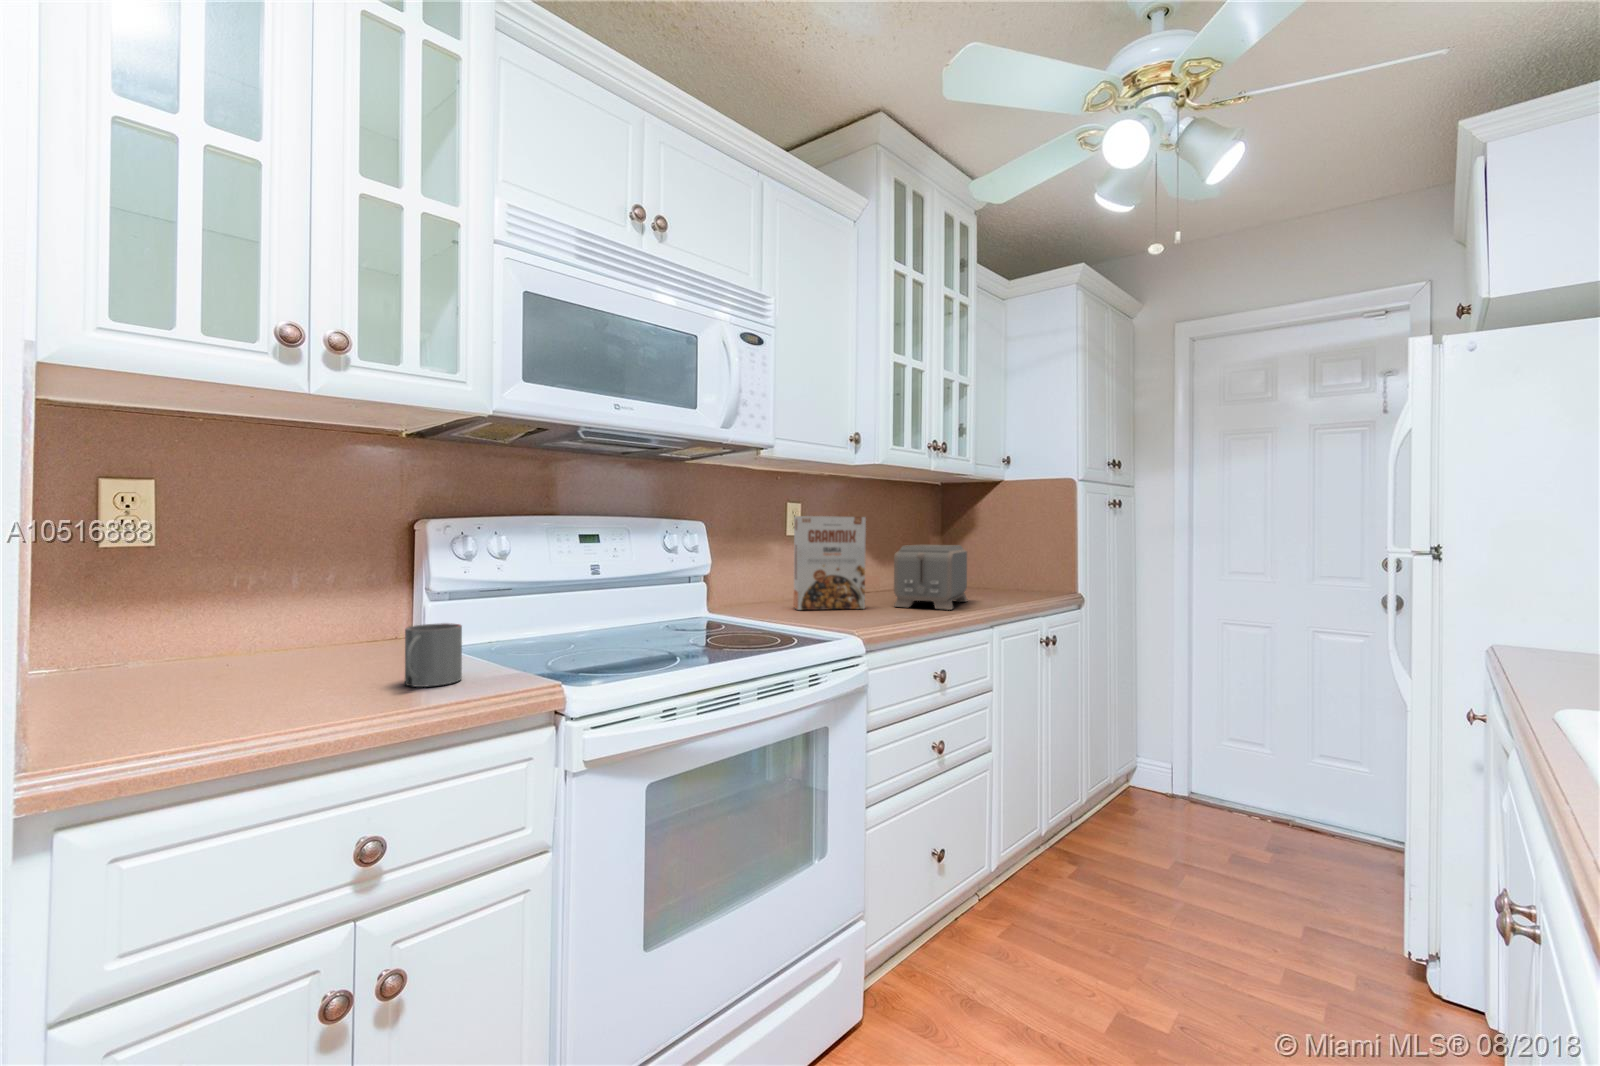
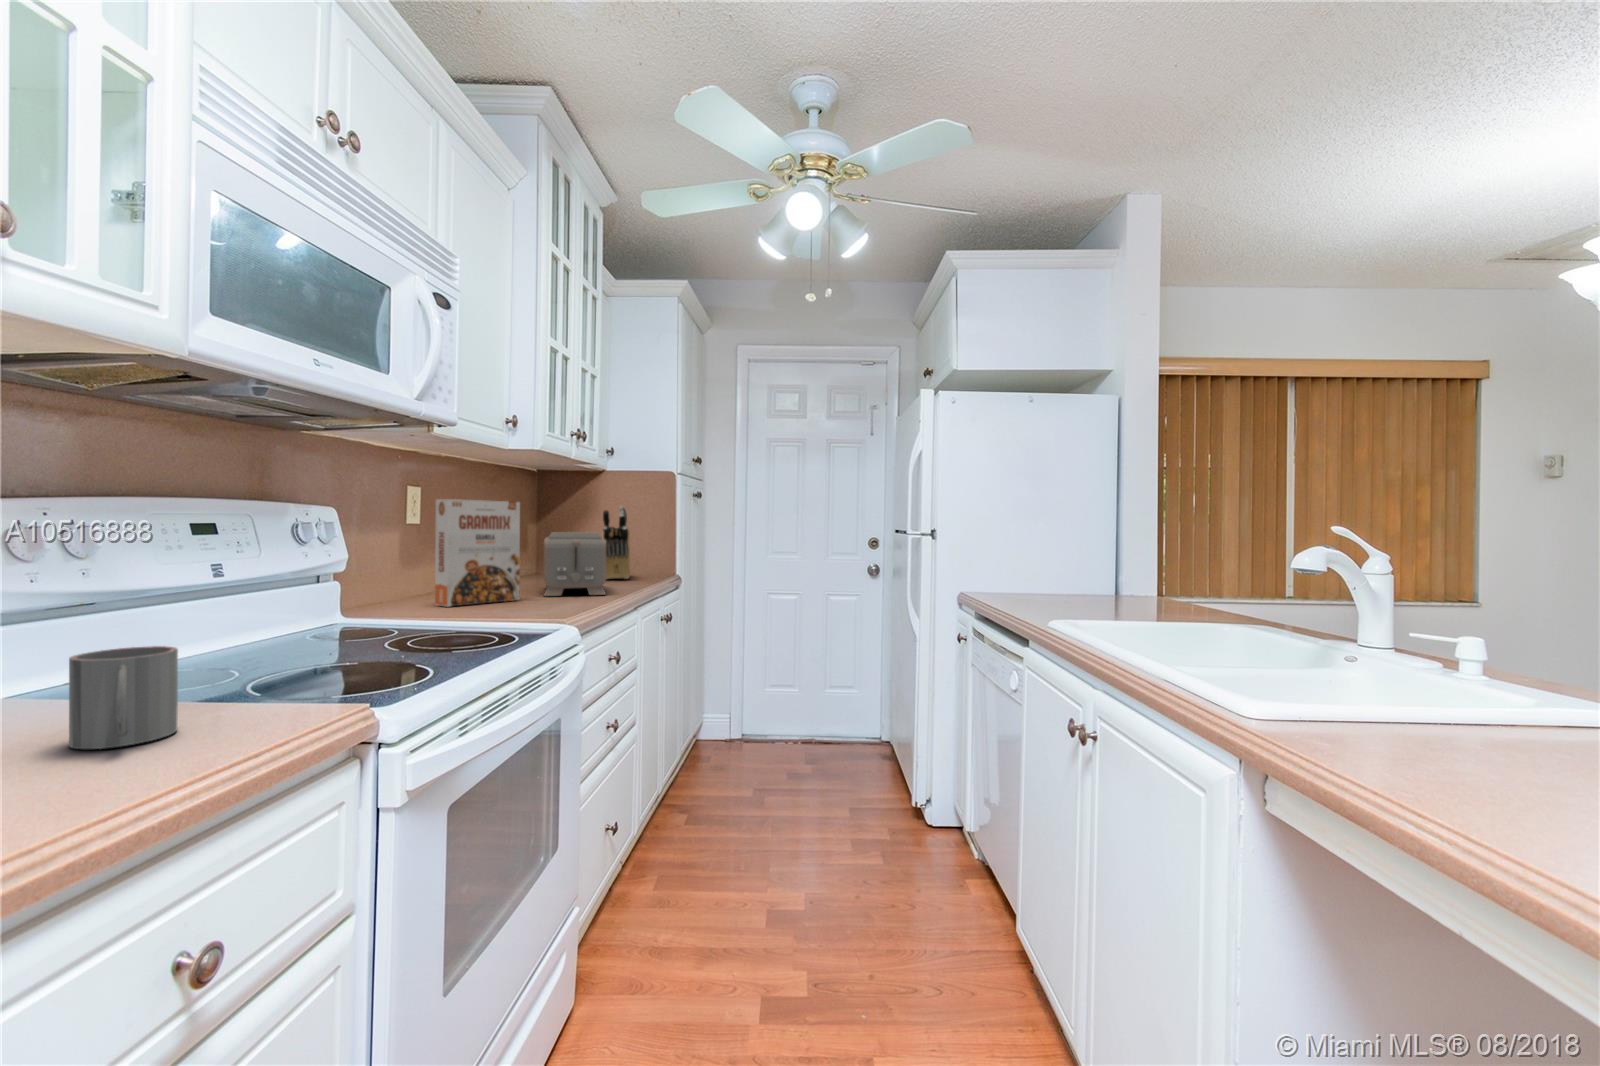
knife block: none [984,517,1030,594] -> present [603,506,630,579]

